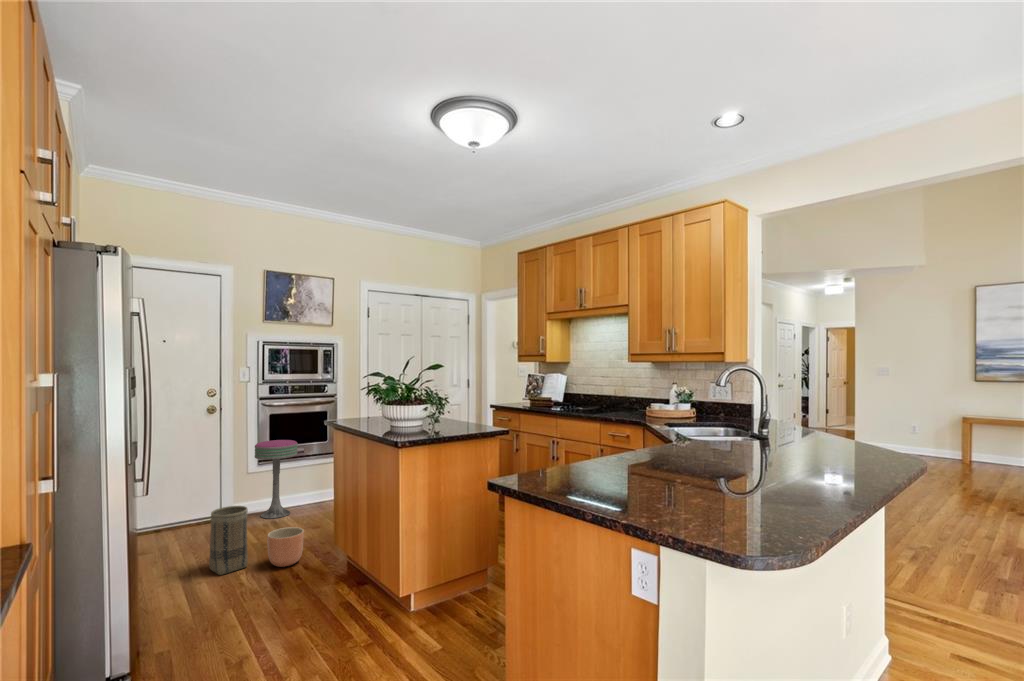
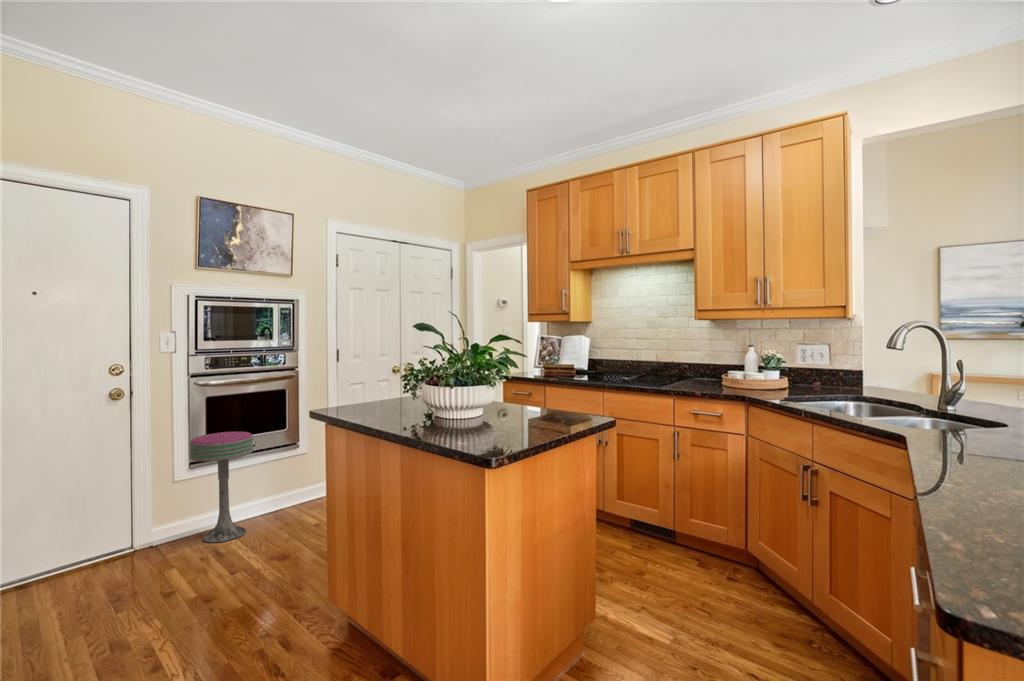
basket: present [209,506,248,575] -> none [141,540,207,657]
planter: present [268,527,304,567] -> none [239,563,295,628]

